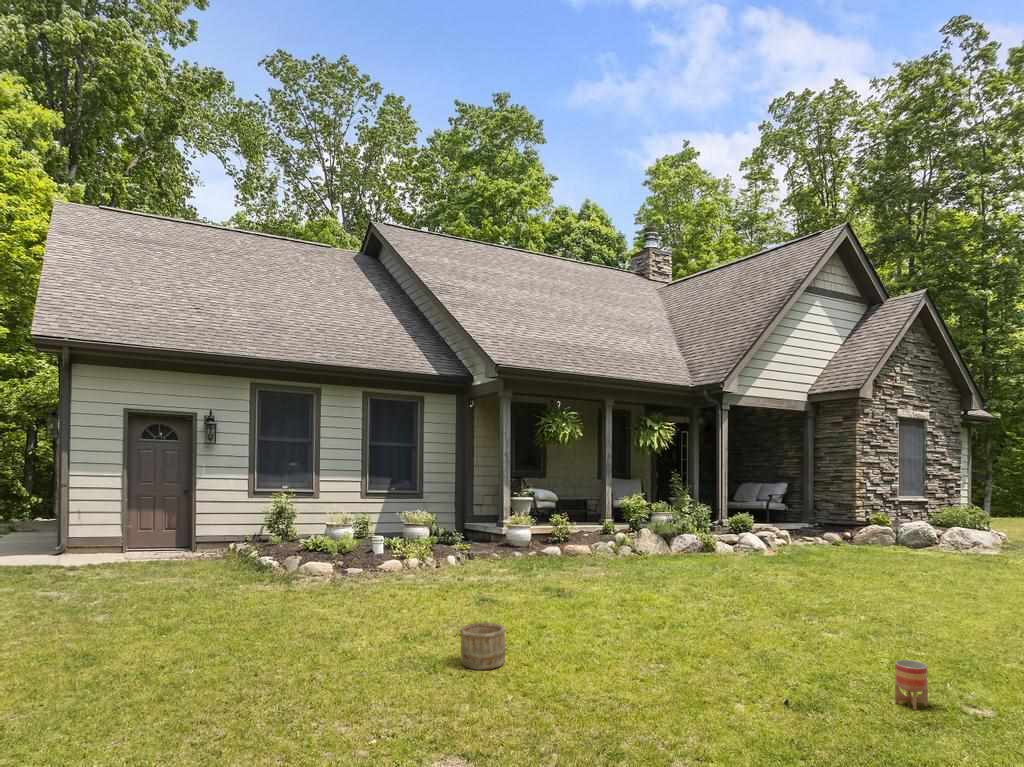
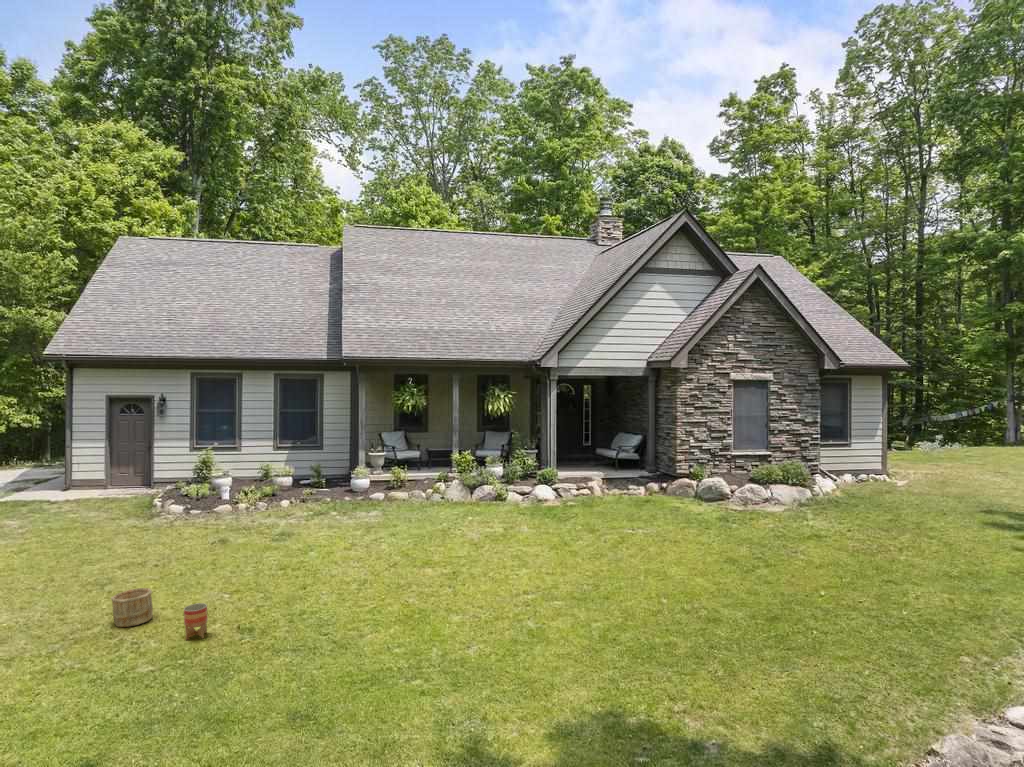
wooden bucket: present [460,622,506,670] -> present [111,588,153,627]

